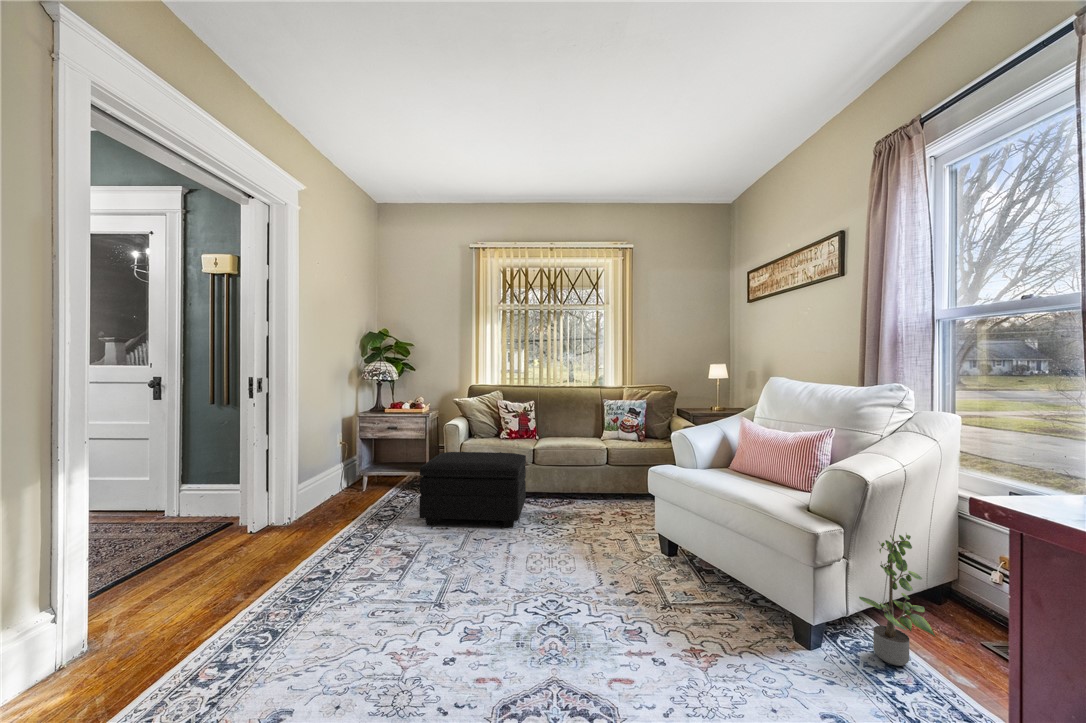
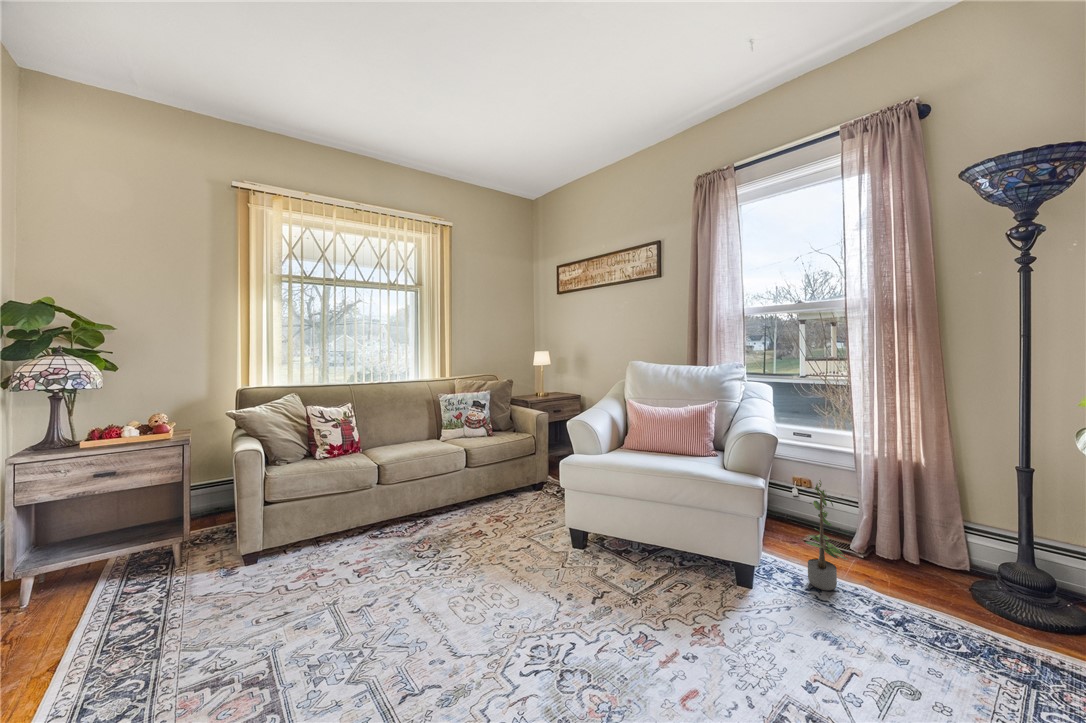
footstool: present [419,452,526,528] -> none [223,475,399,623]

